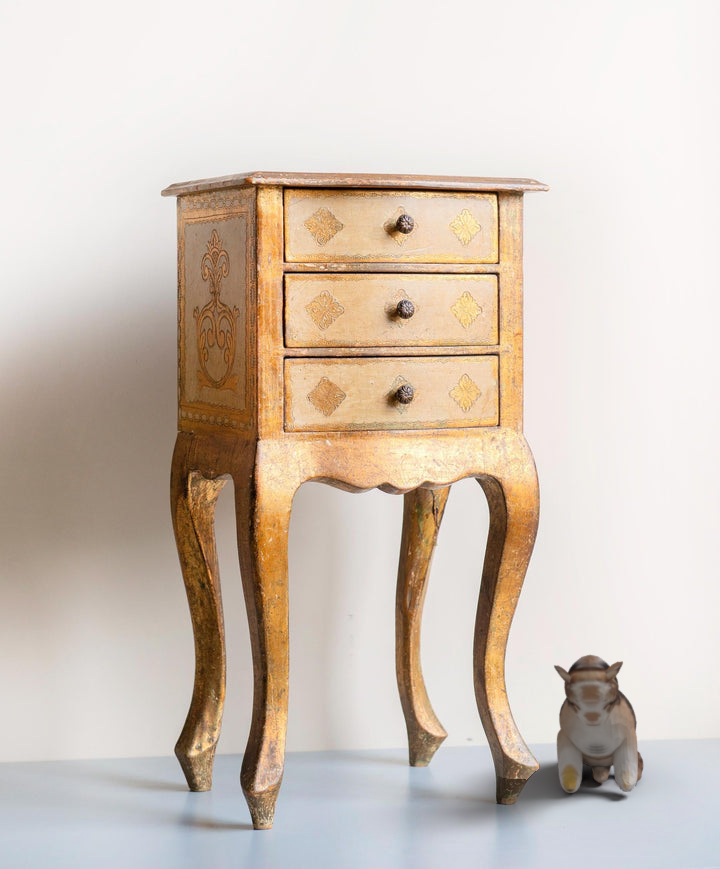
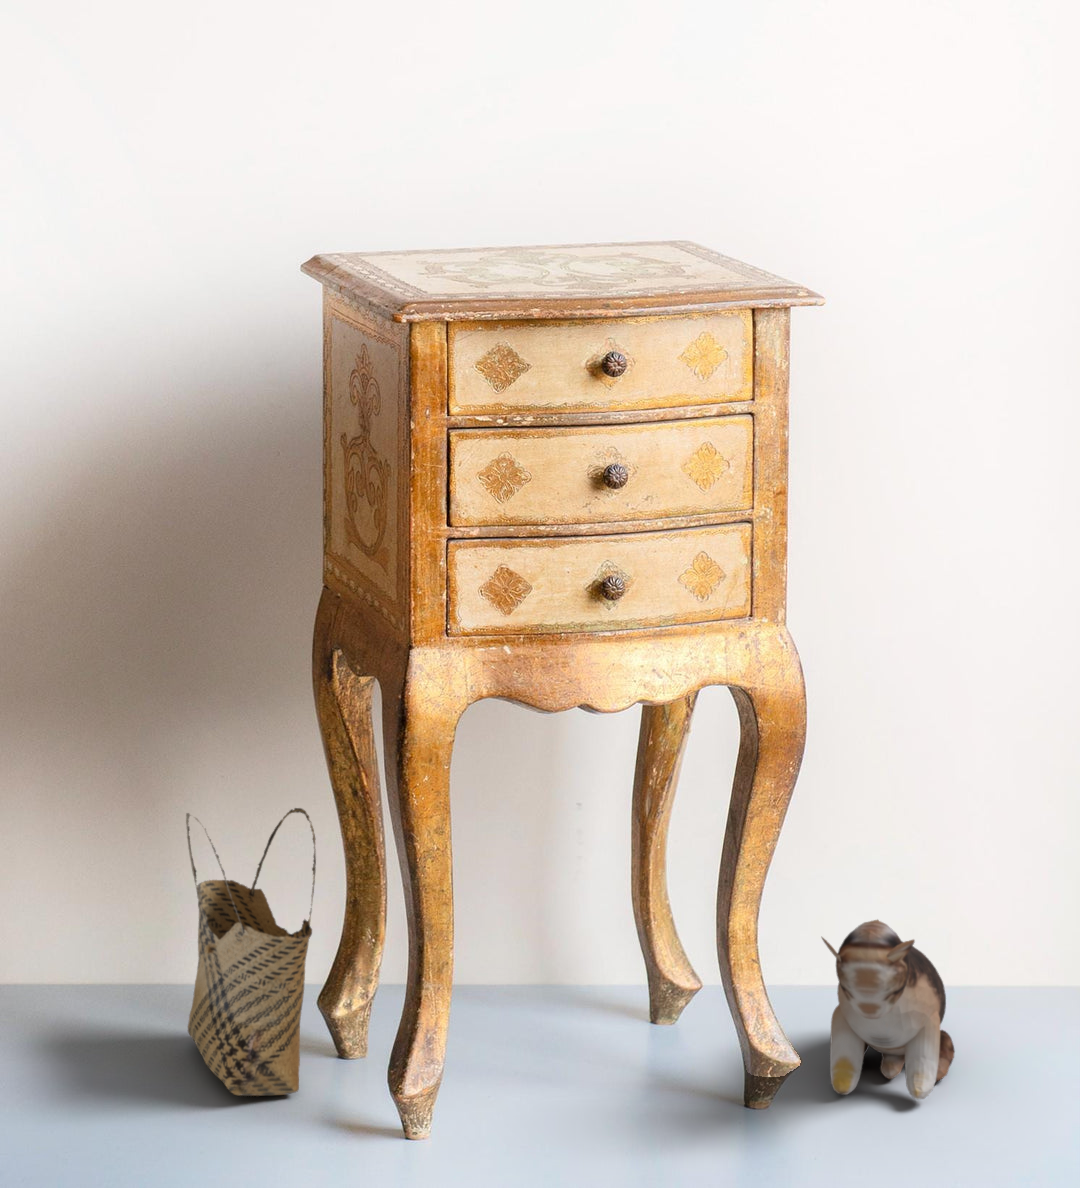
woven basket: none [74,597,176,813] -> present [186,808,316,1096]

